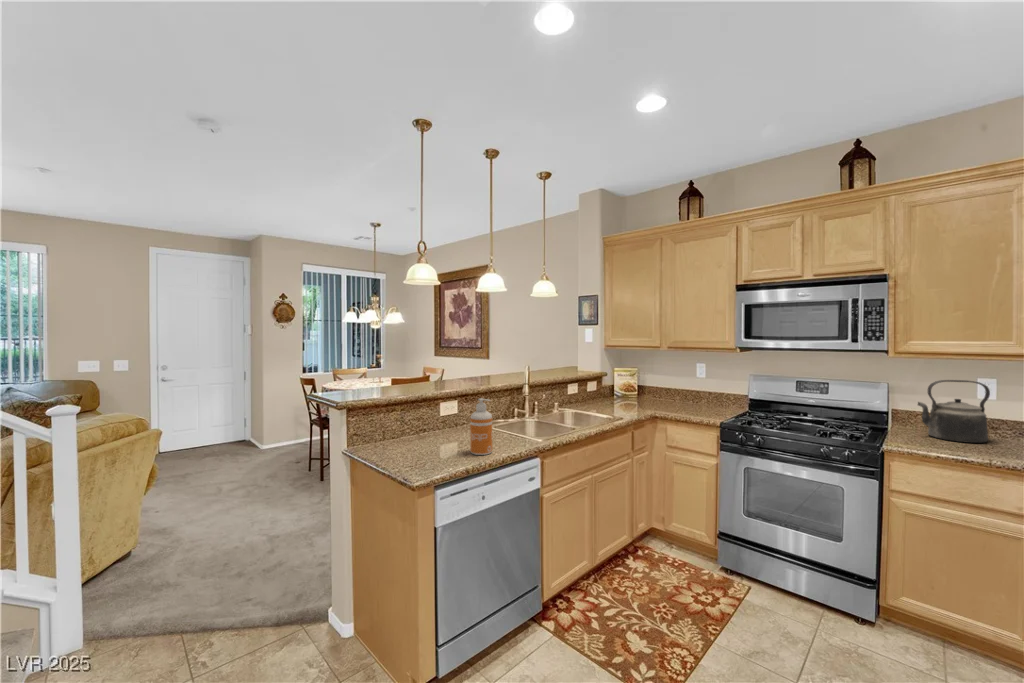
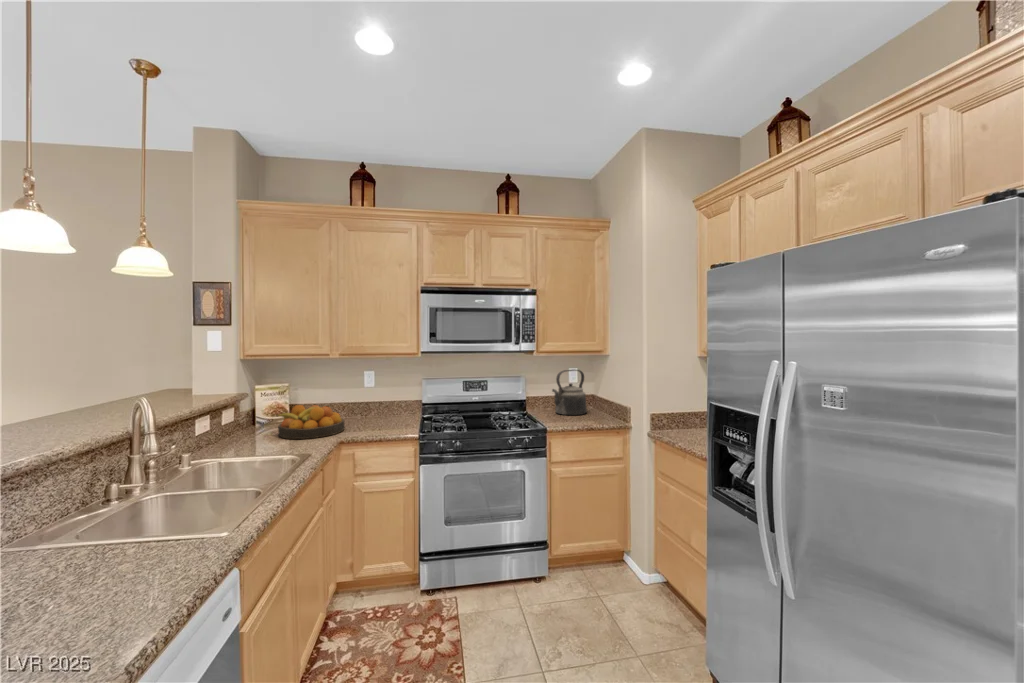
fruit bowl: none [619,384,668,410] -> present [277,405,345,439]
soap dispenser: present [470,398,492,455] -> none [67,494,138,637]

